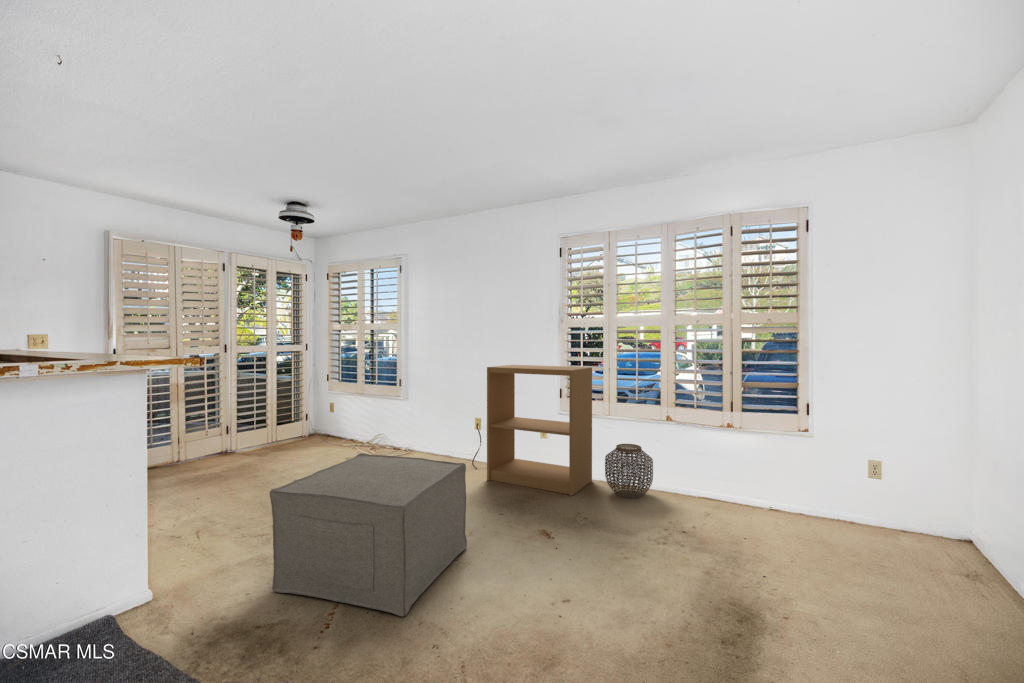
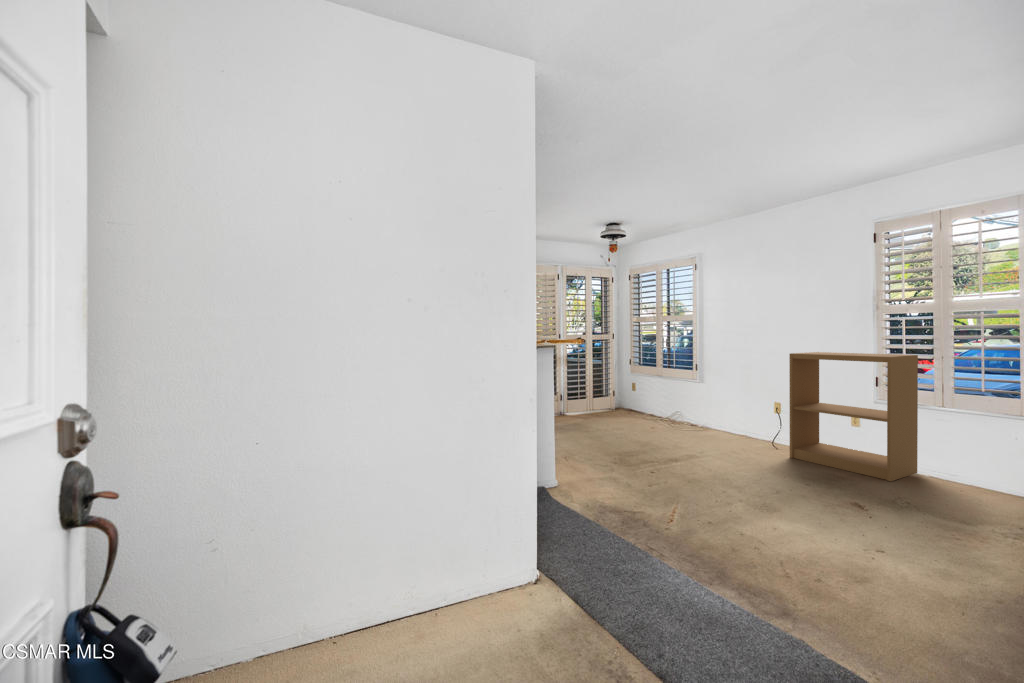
woven basket: present [605,444,653,499] -> none [935,437,1005,495]
ottoman: present [270,453,467,617] -> none [630,416,778,528]

